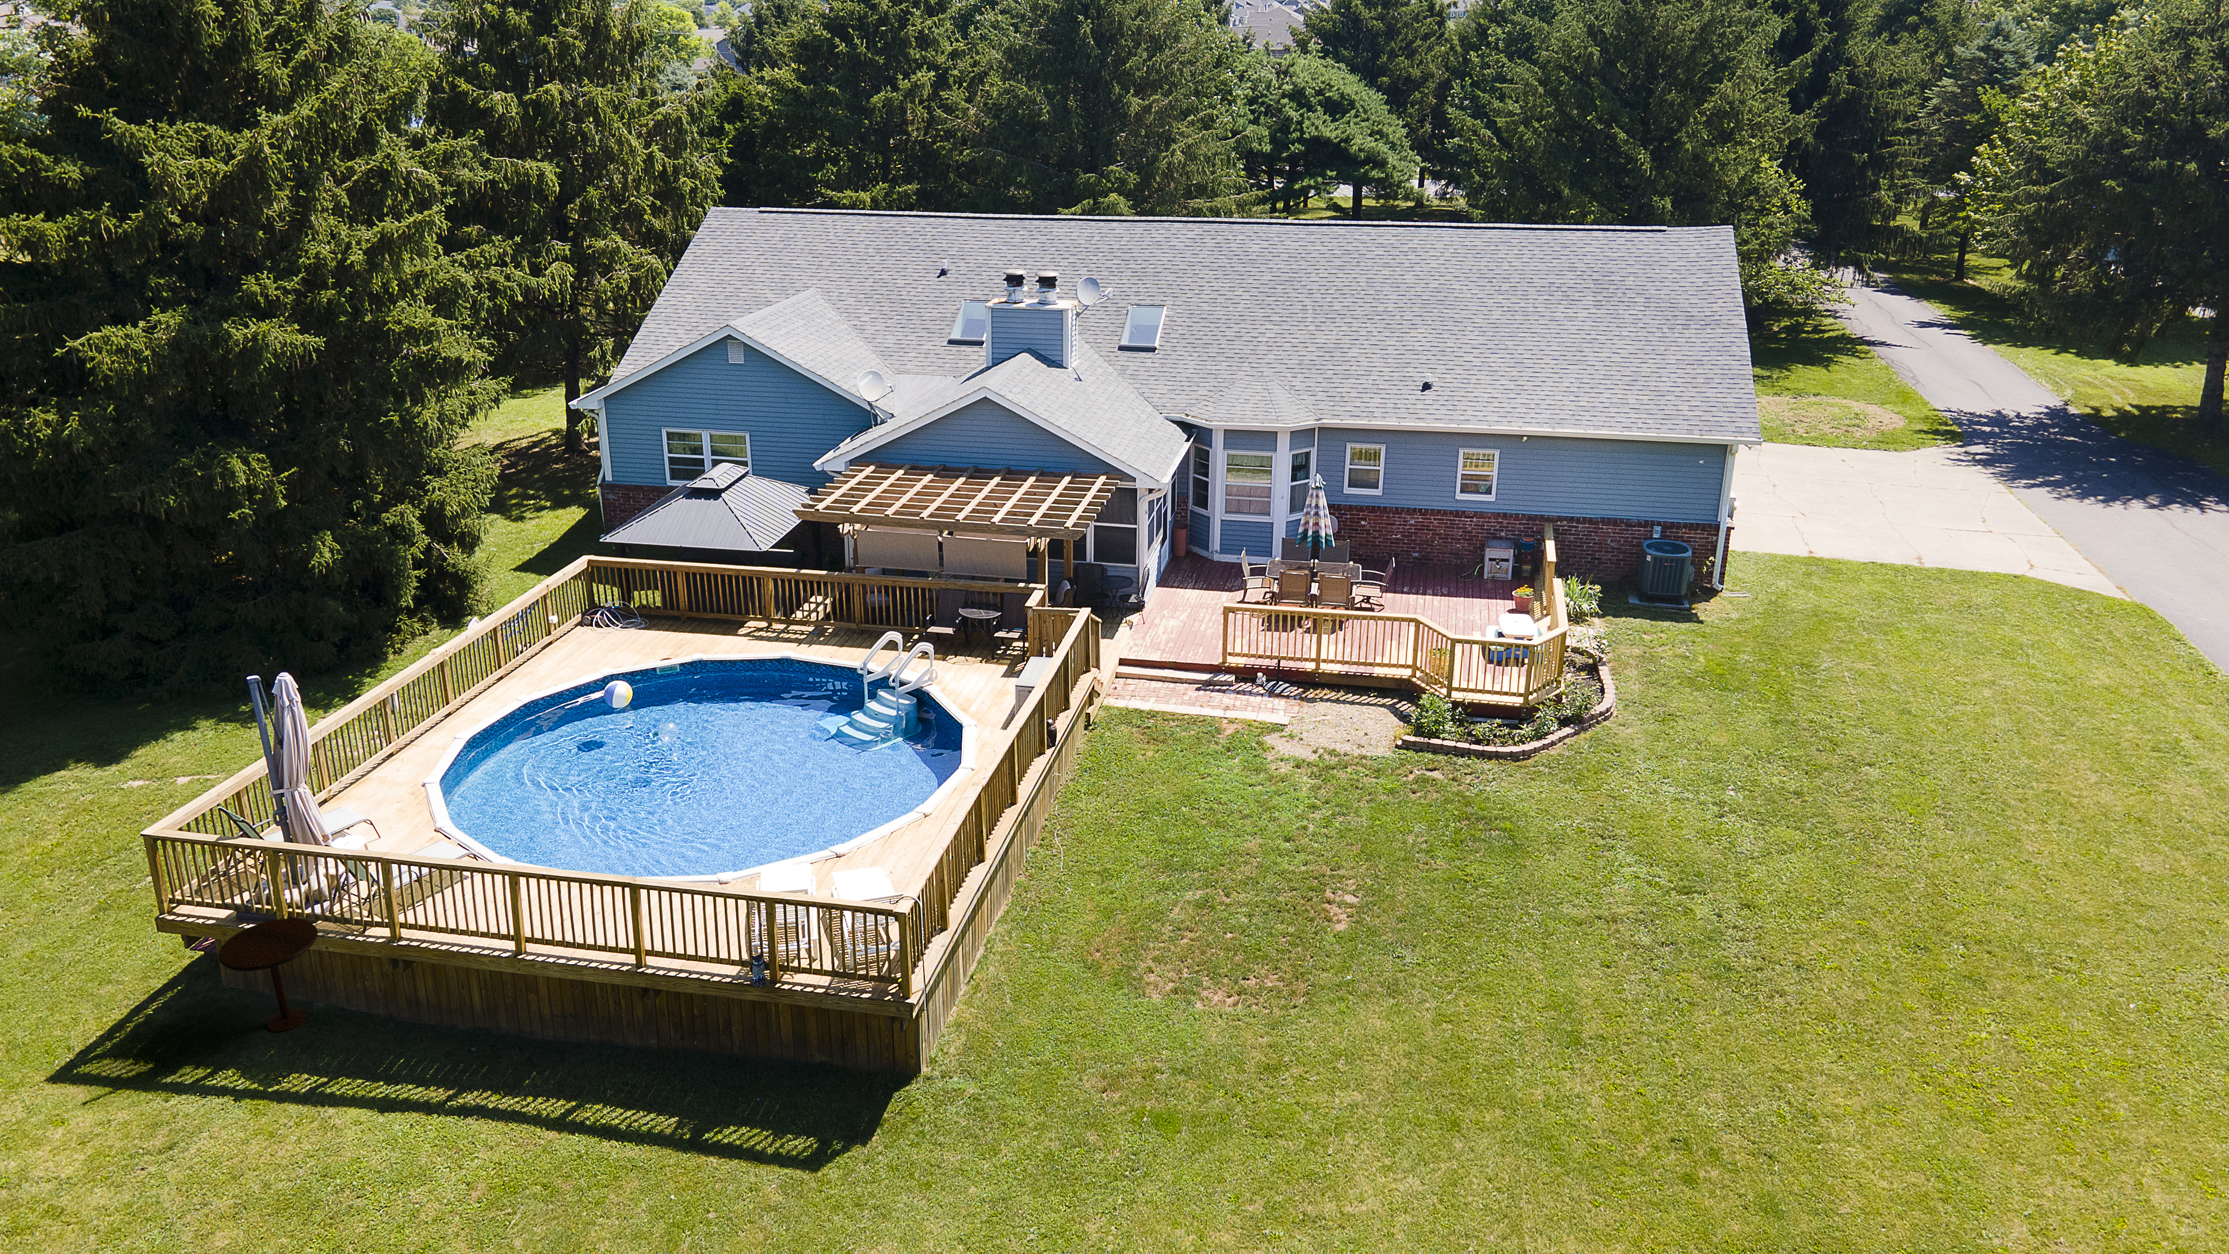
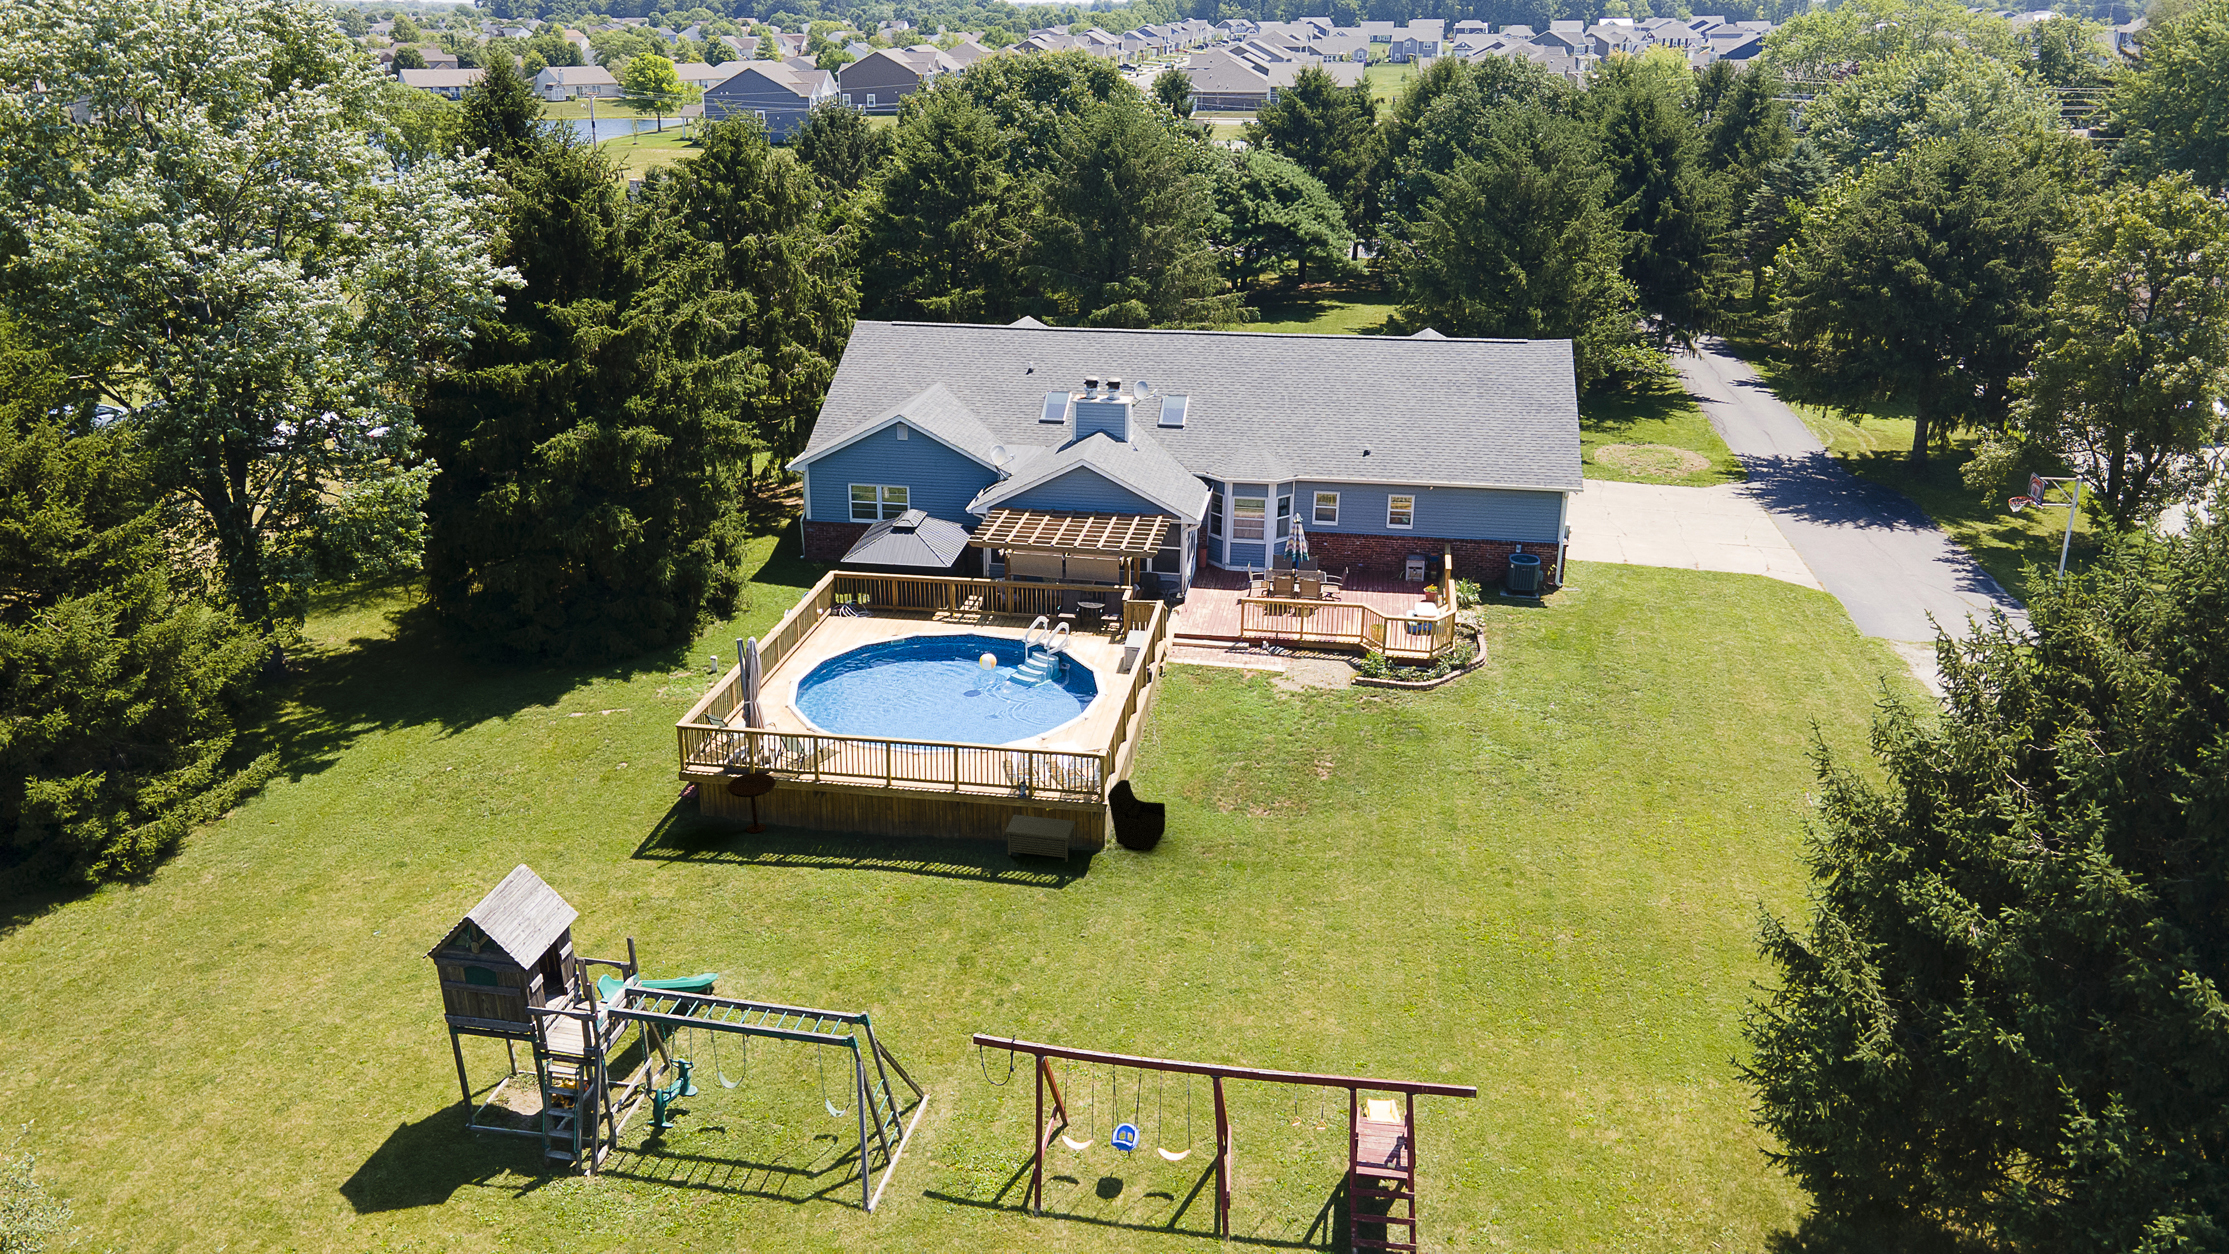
chair: none [918,947,1035,1090] -> present [1108,780,1165,850]
storage bench: none [719,1011,860,1112] -> present [1005,815,1075,862]

